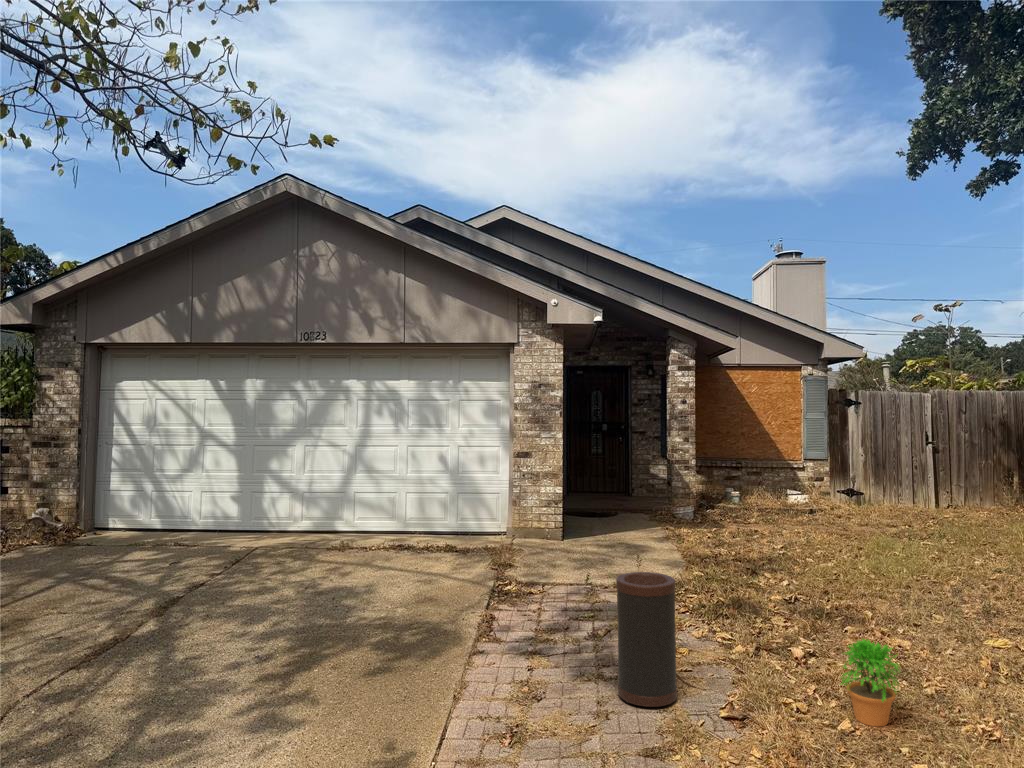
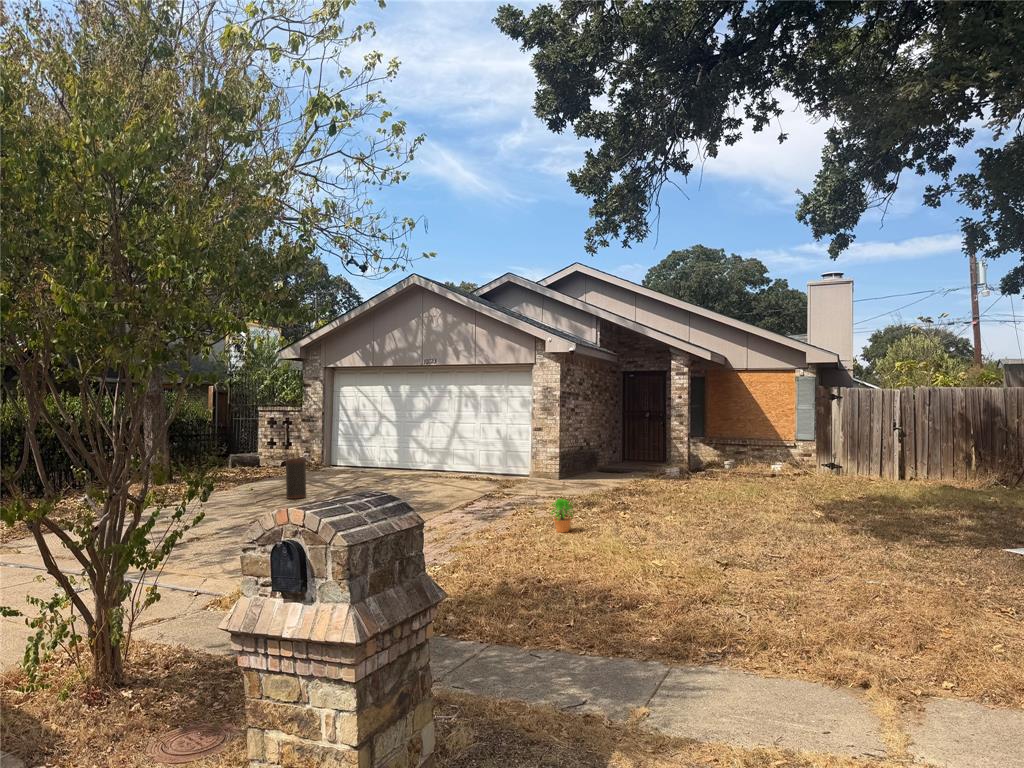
trash can: present [616,572,677,707] -> present [286,458,306,499]

